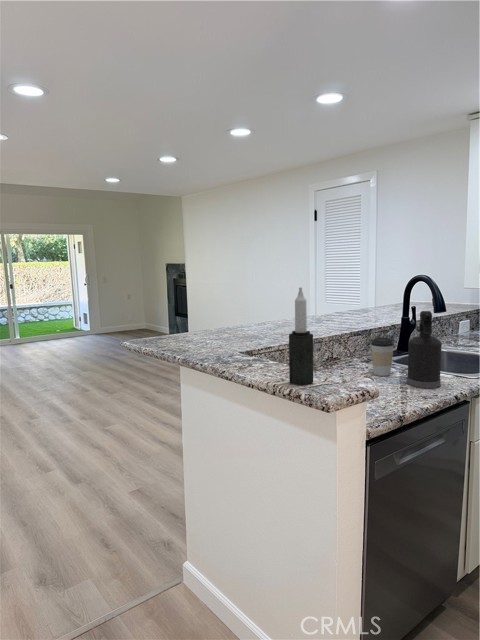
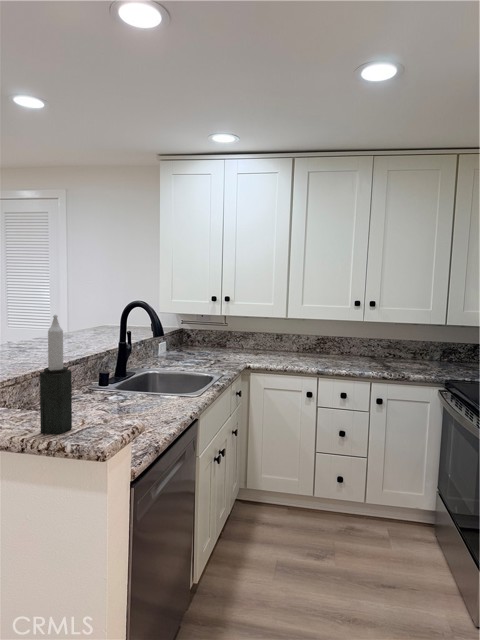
spray bottle: present [407,311,442,388] -> none [139,336,170,412]
coffee cup: present [371,338,394,376] -> none [99,365,122,405]

